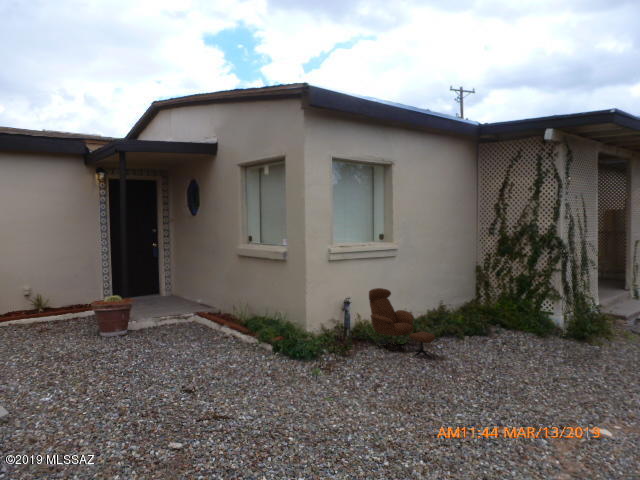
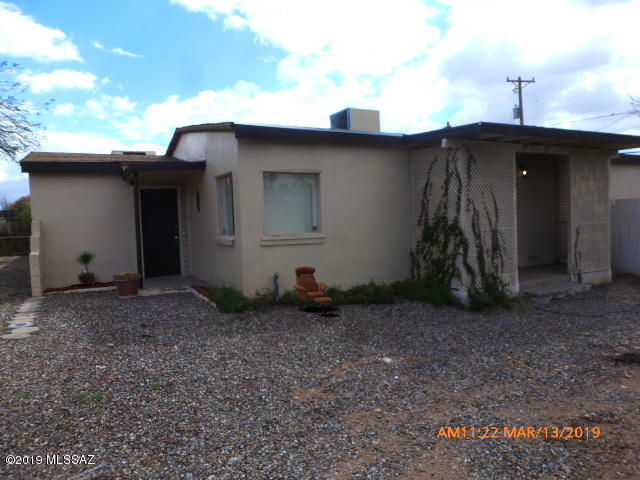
potted tree: none [14,260,50,312] -> present [76,252,95,285]

